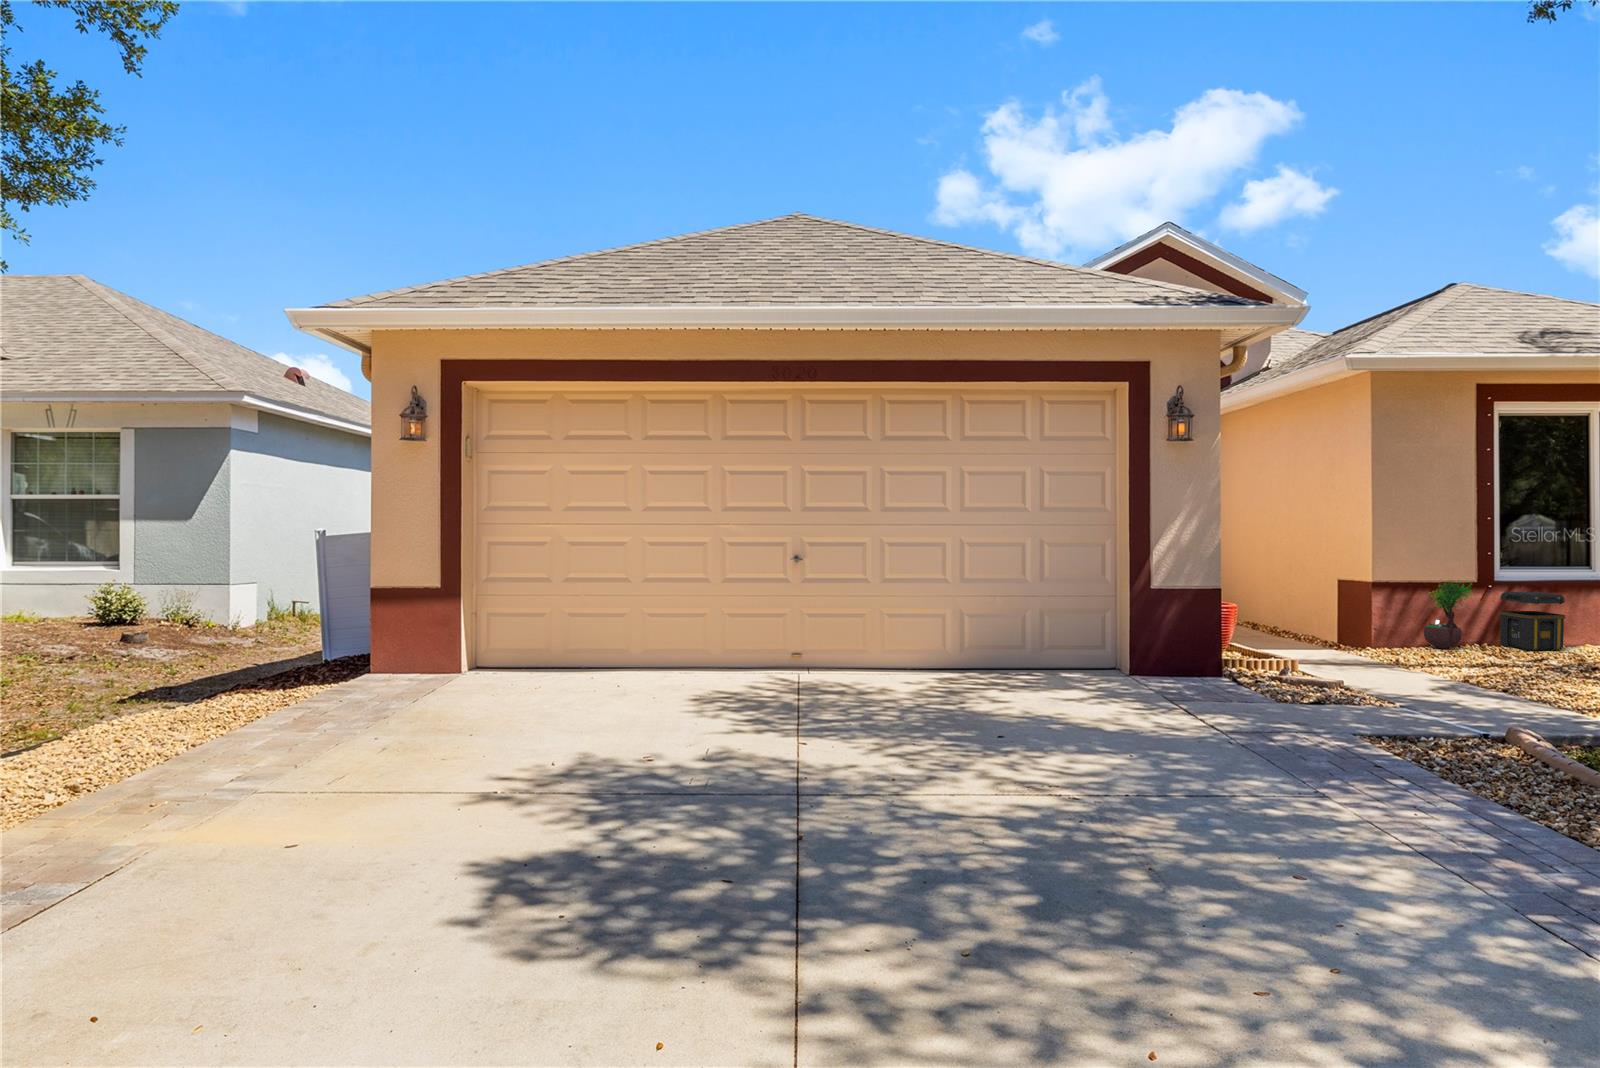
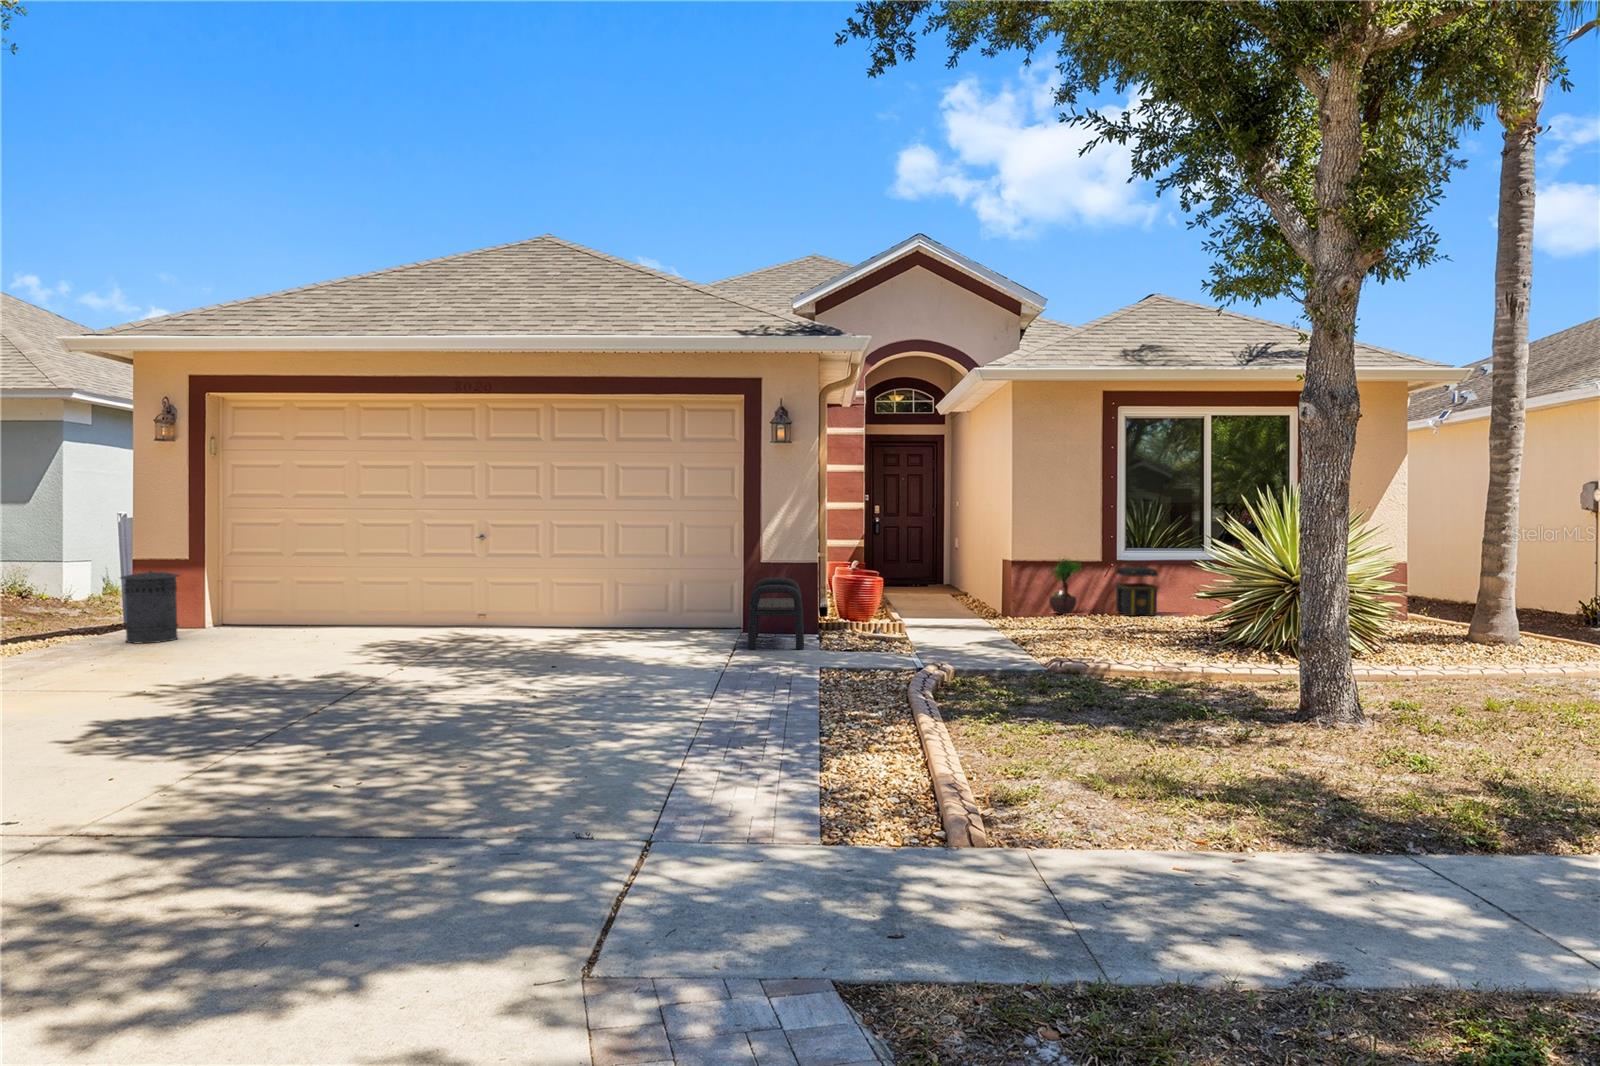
trash can: none [365,601,435,693] -> present [120,571,180,643]
bench: none [1141,608,1252,703] -> present [748,578,804,650]

